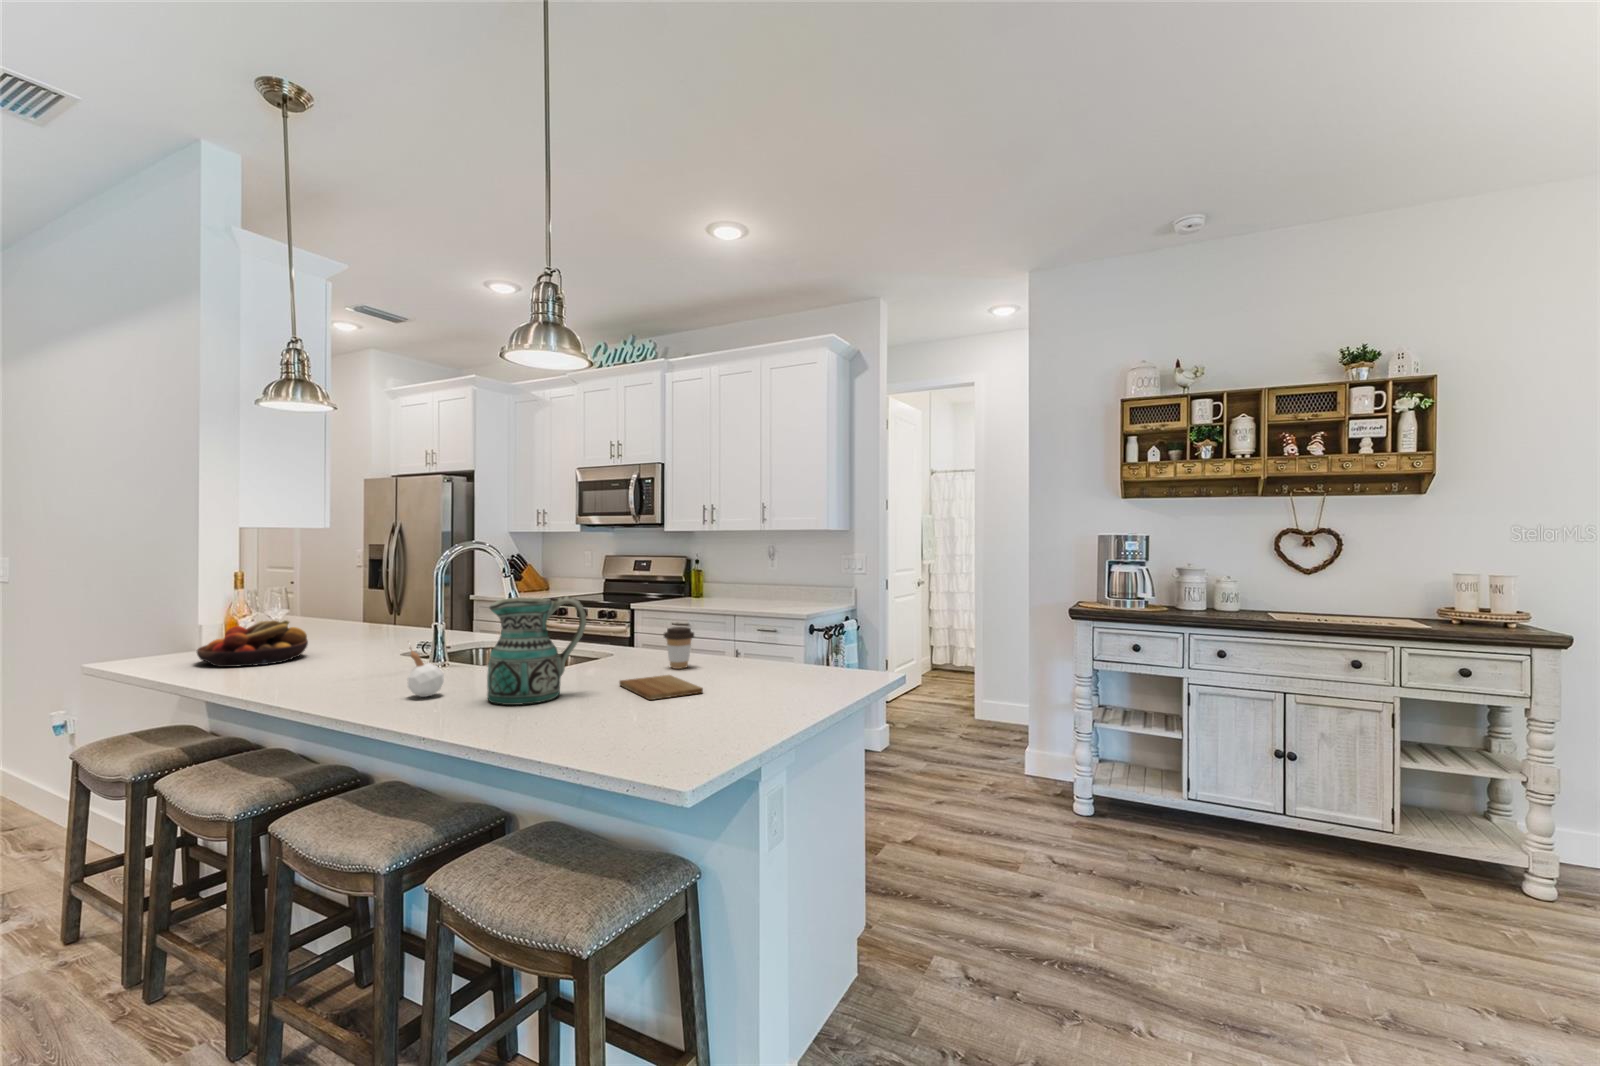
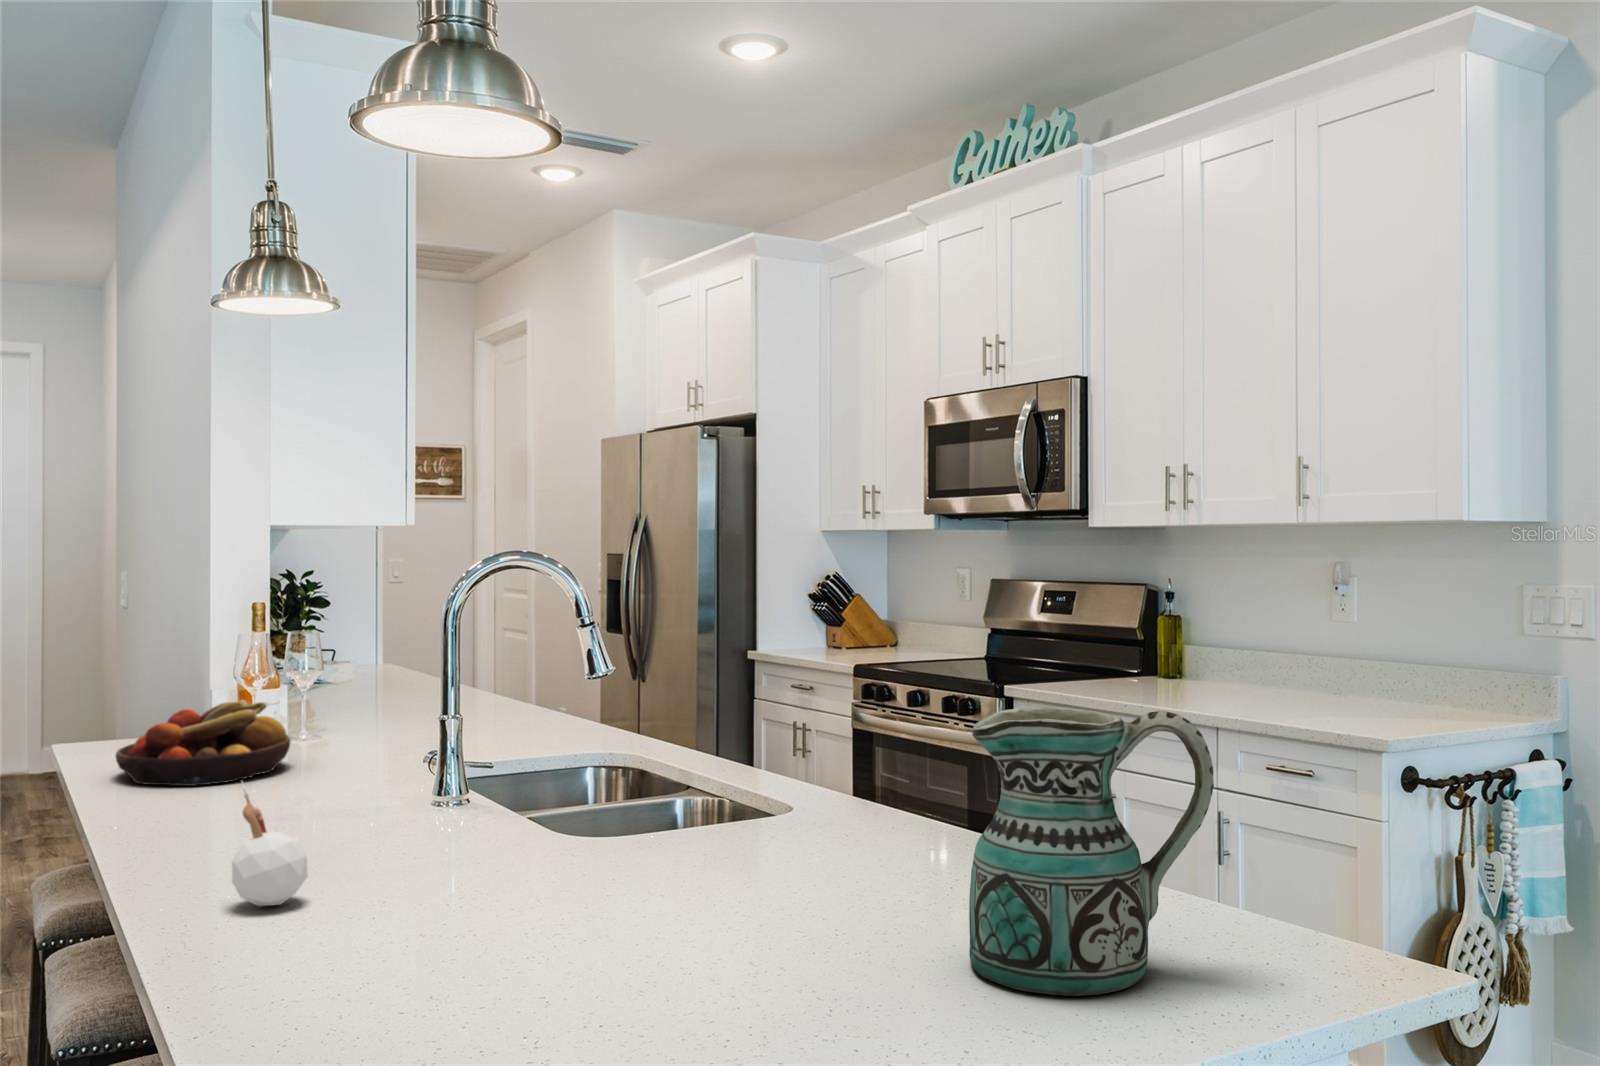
ceramic pitcher: present [487,596,586,705] -> present [969,707,1214,996]
coffee cup: present [664,627,694,669] -> none [839,781,910,892]
cutting board: present [619,675,703,700] -> none [655,914,817,998]

